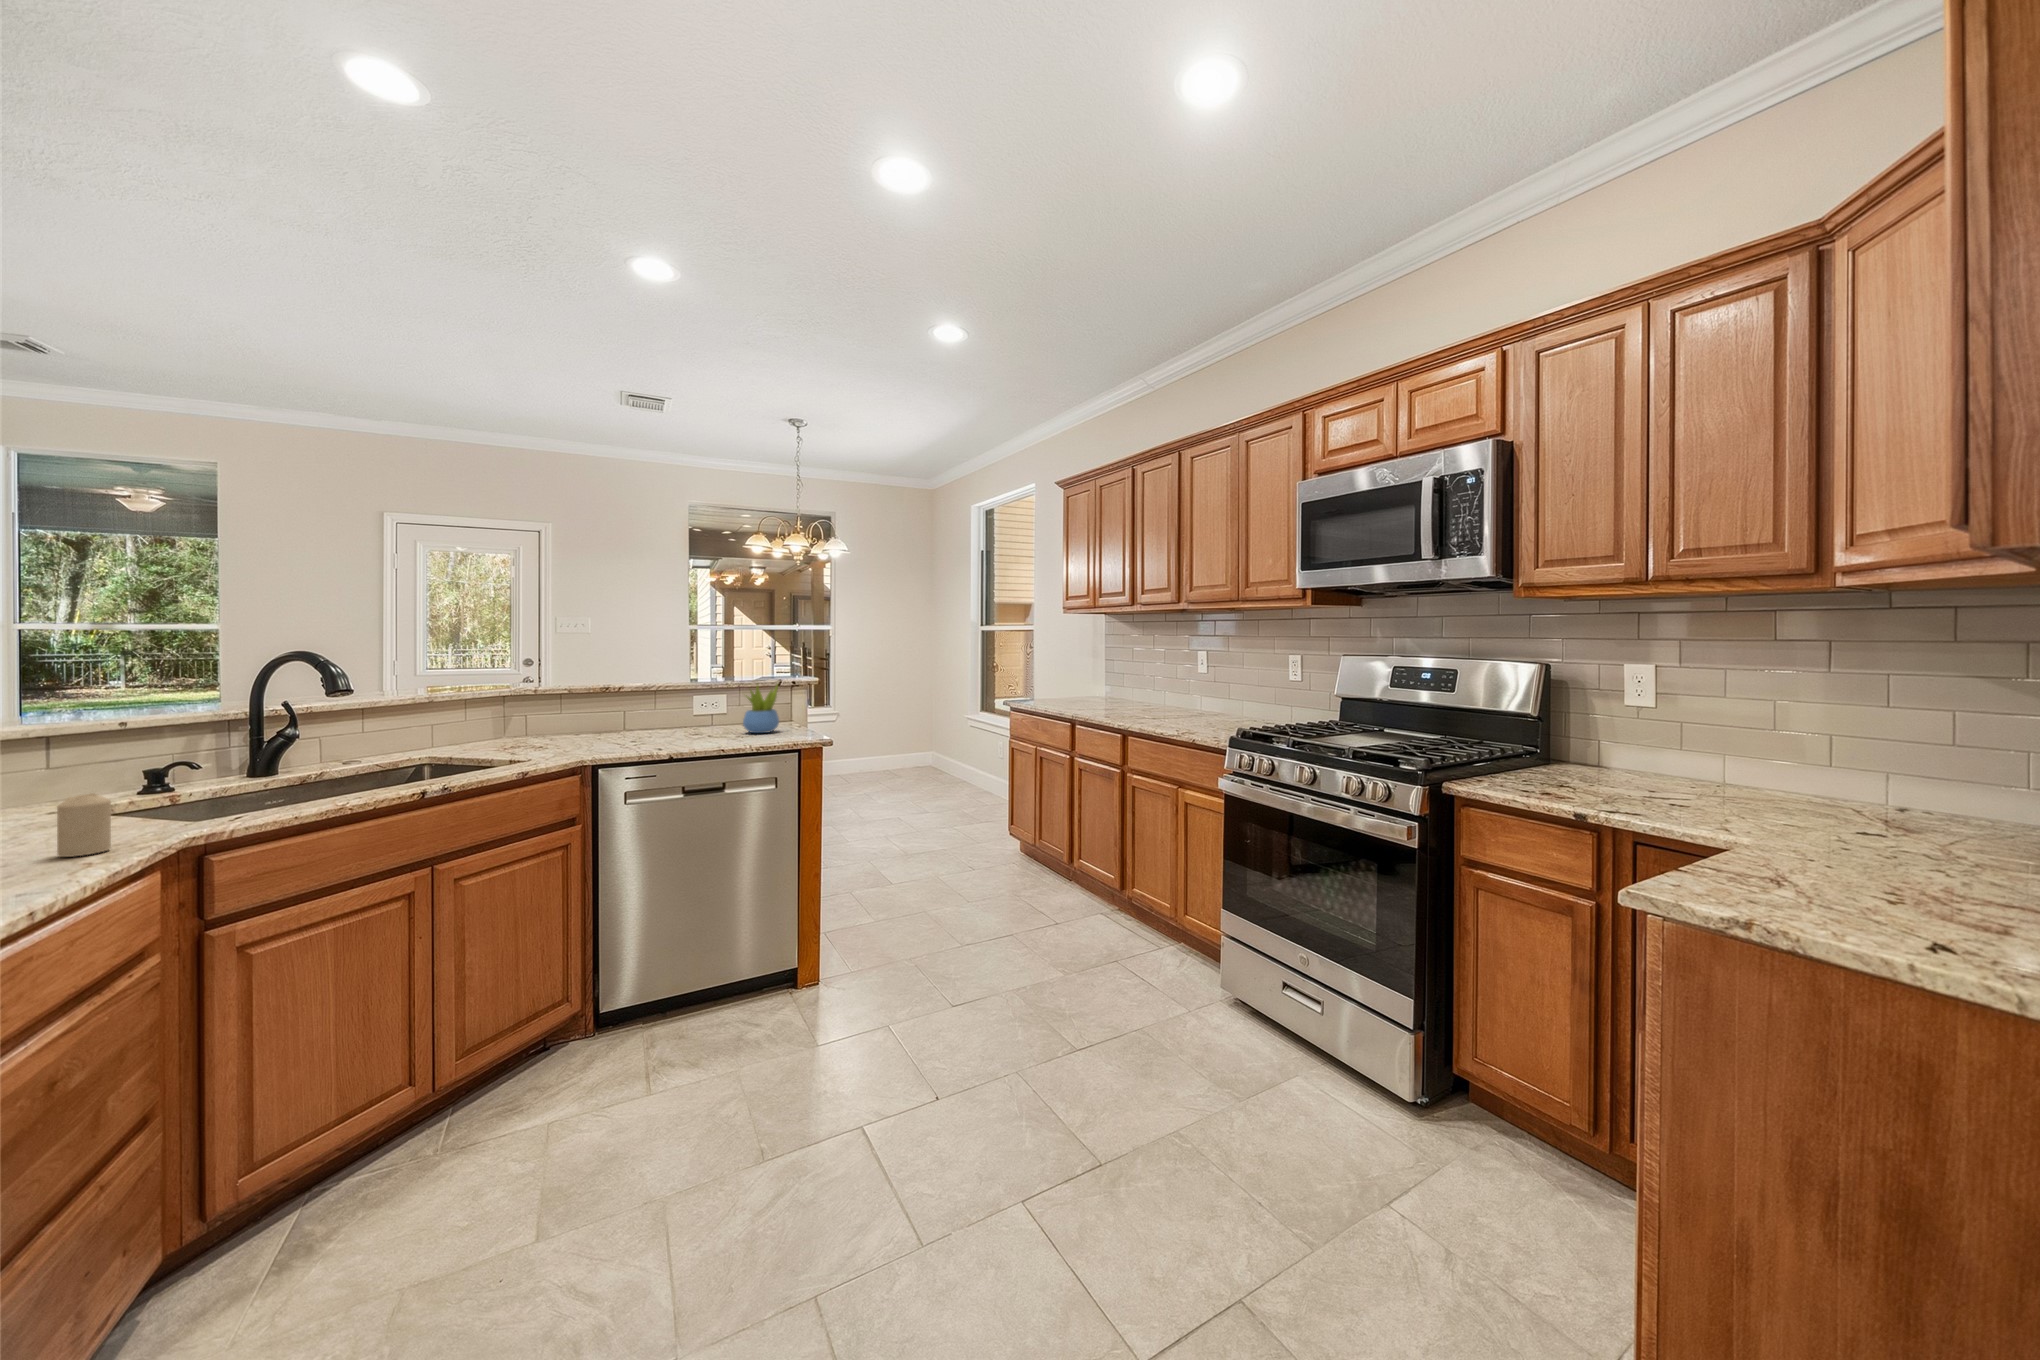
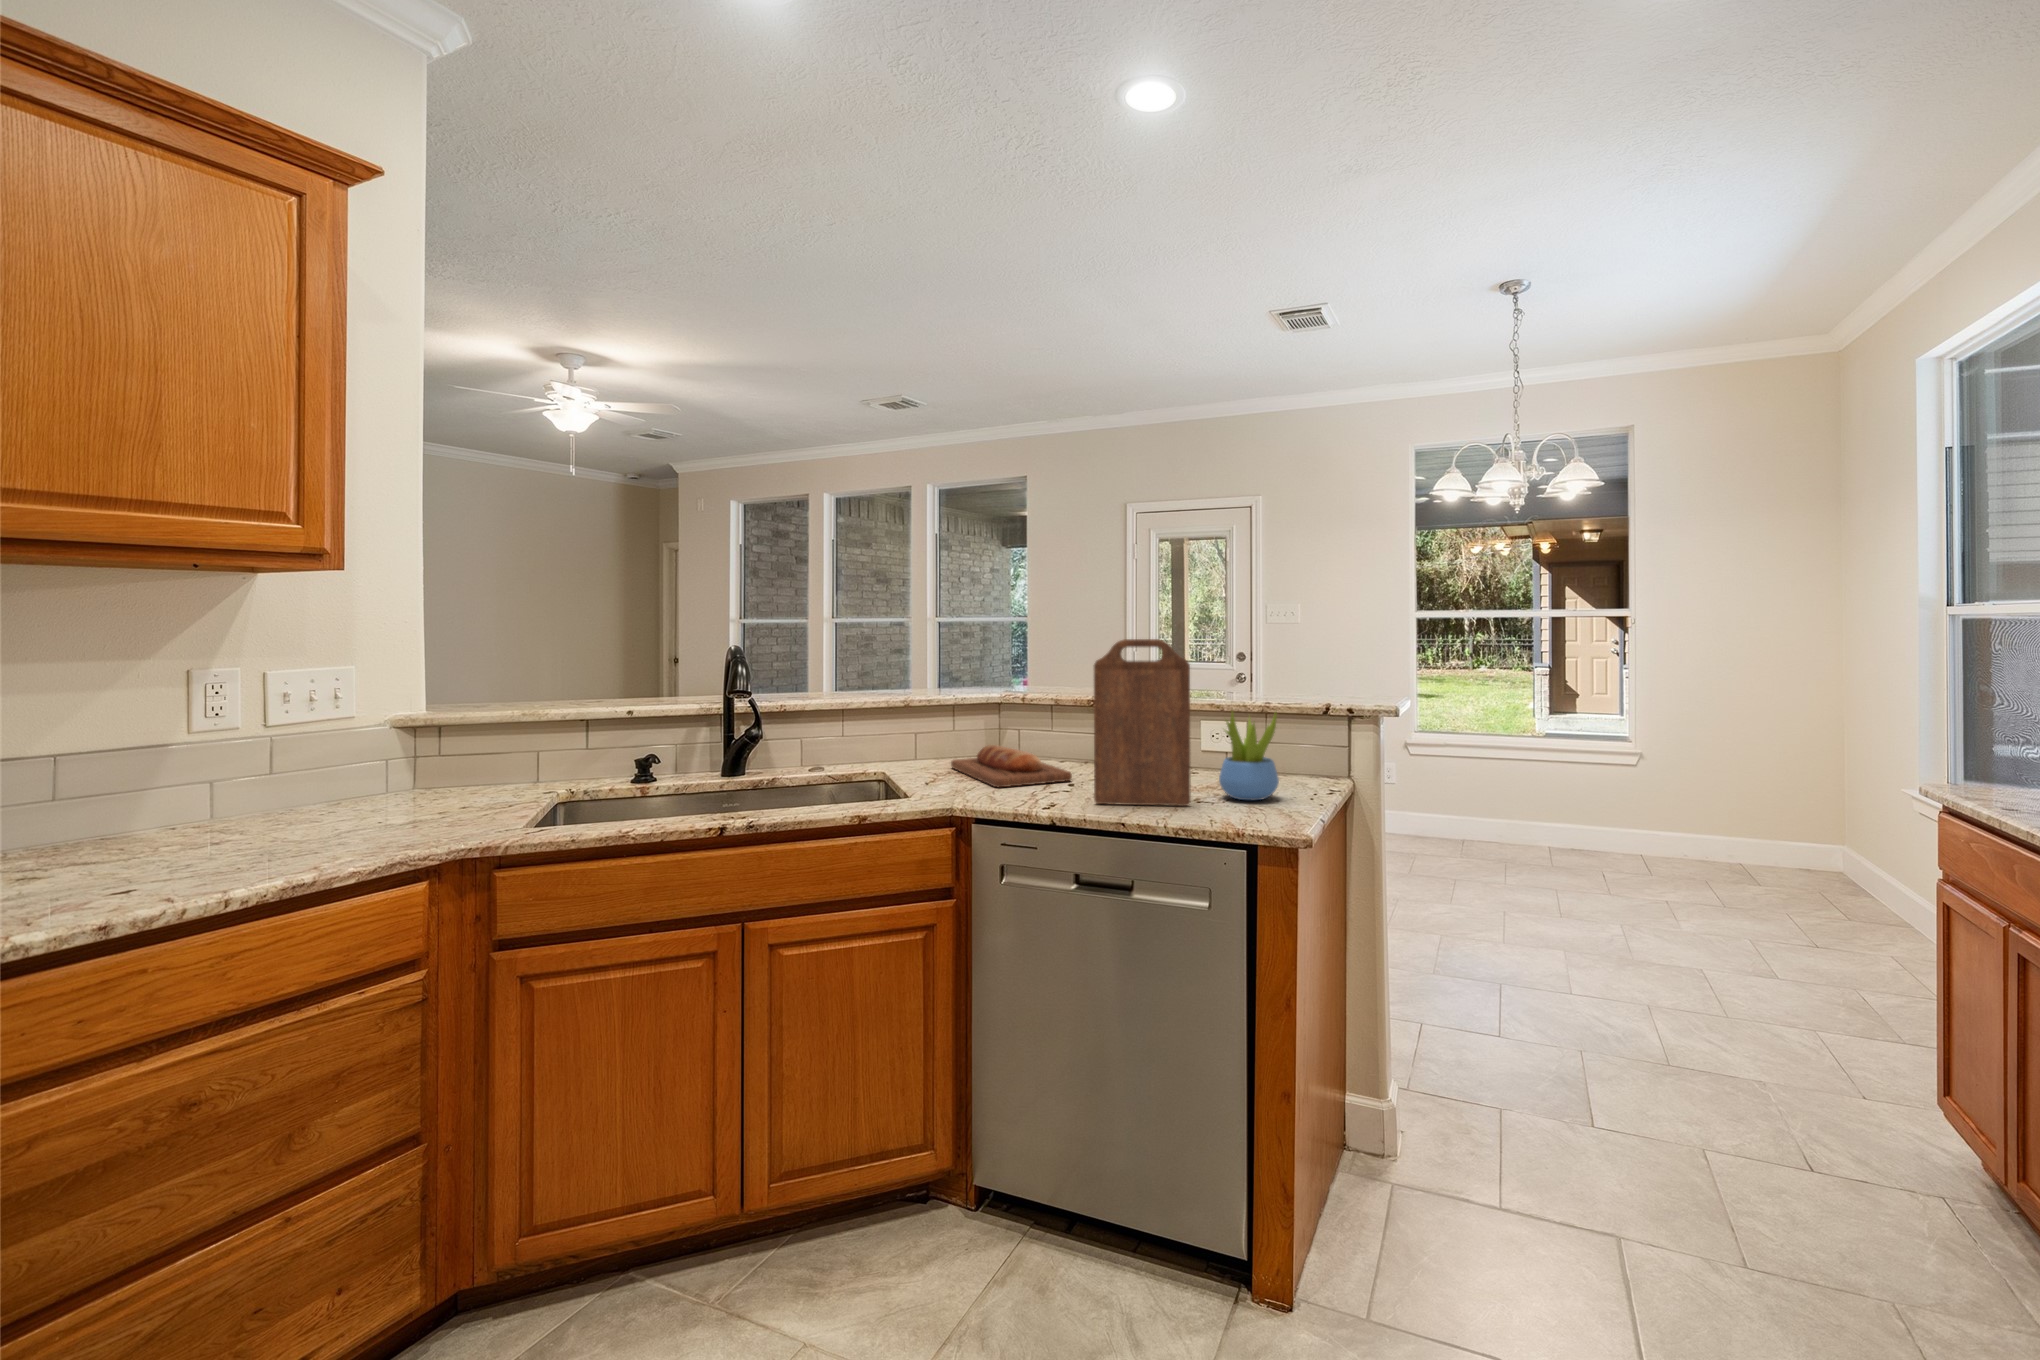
cutting board: none [681,642,741,744] -> present [1094,639,1191,806]
bread loaf: none [487,725,624,748] -> present [951,745,1072,787]
candle: present [57,793,111,857] -> none [338,791,380,855]

